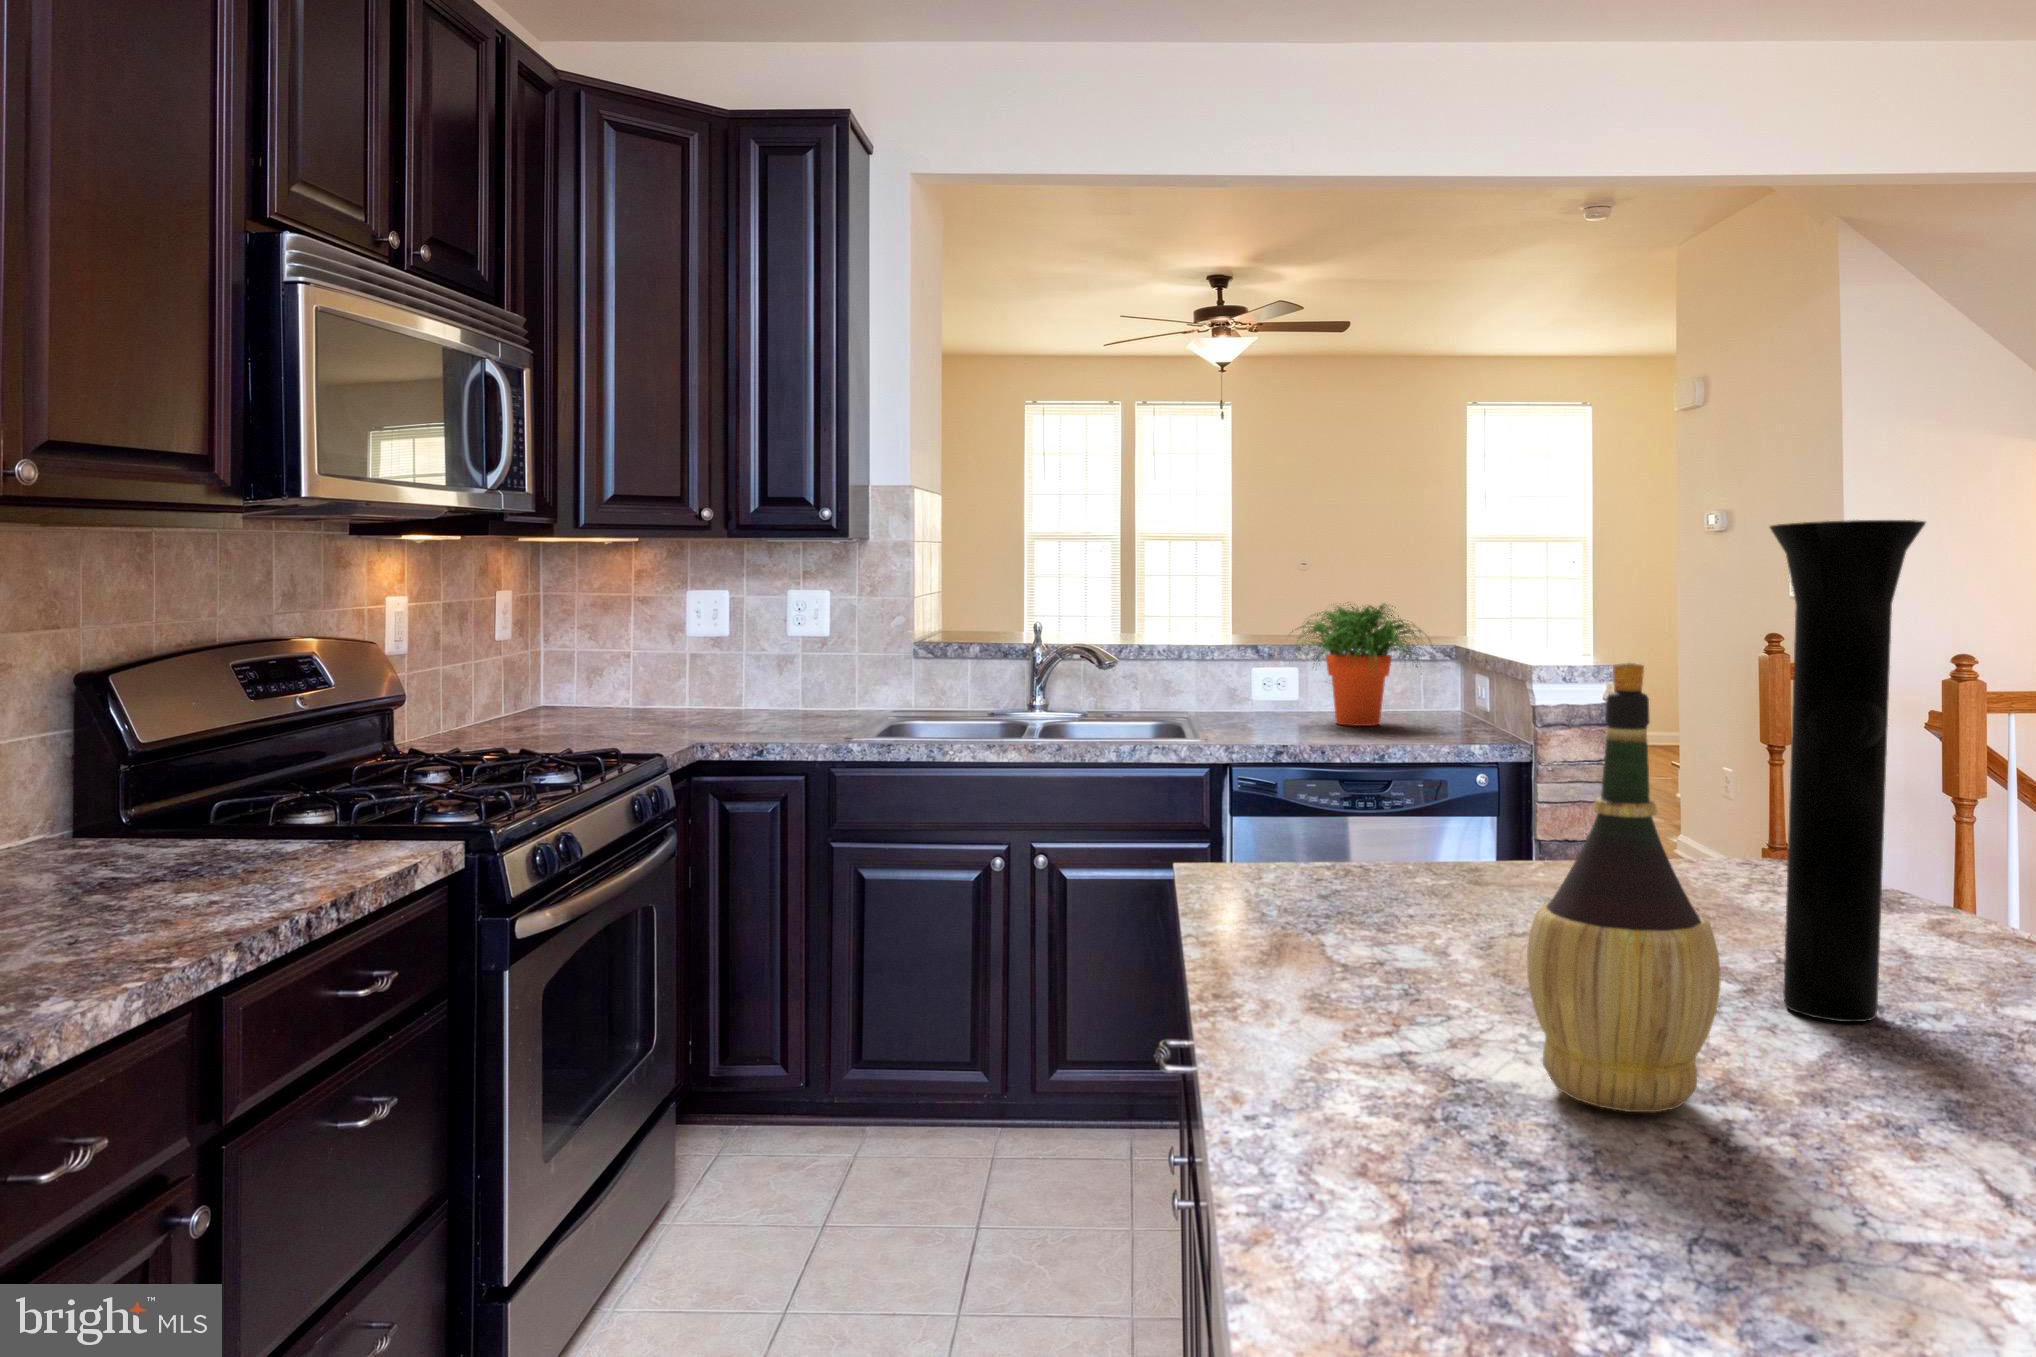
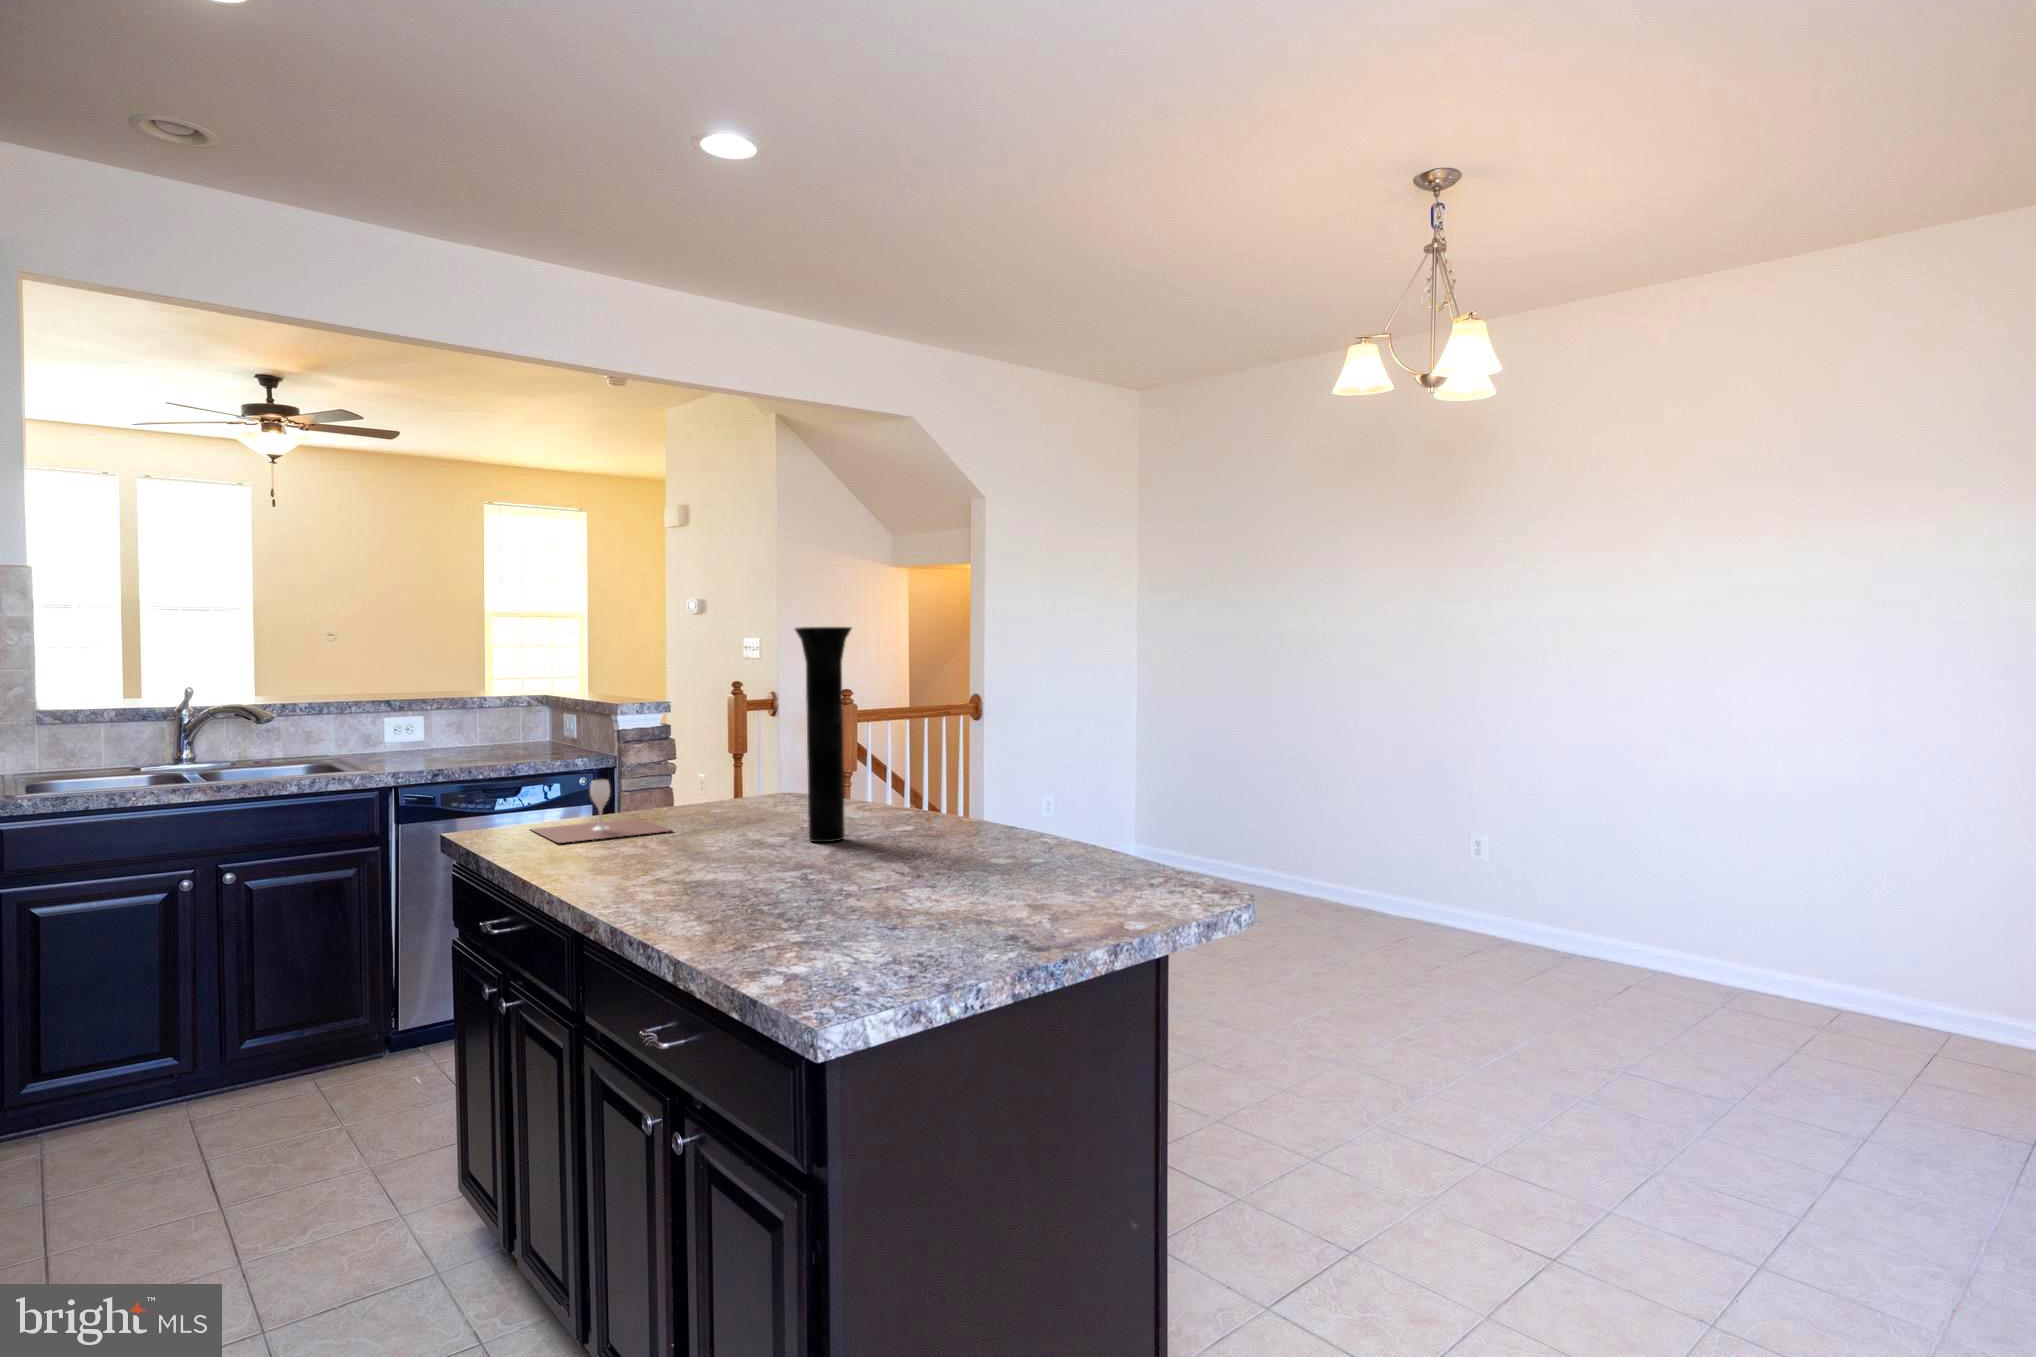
potted plant: present [1292,602,1422,726] -> none [421,664,538,755]
wine bottle: present [1527,662,1721,1112] -> none [723,688,800,876]
wine glass: none [1291,804,1514,918] -> present [532,779,671,843]

